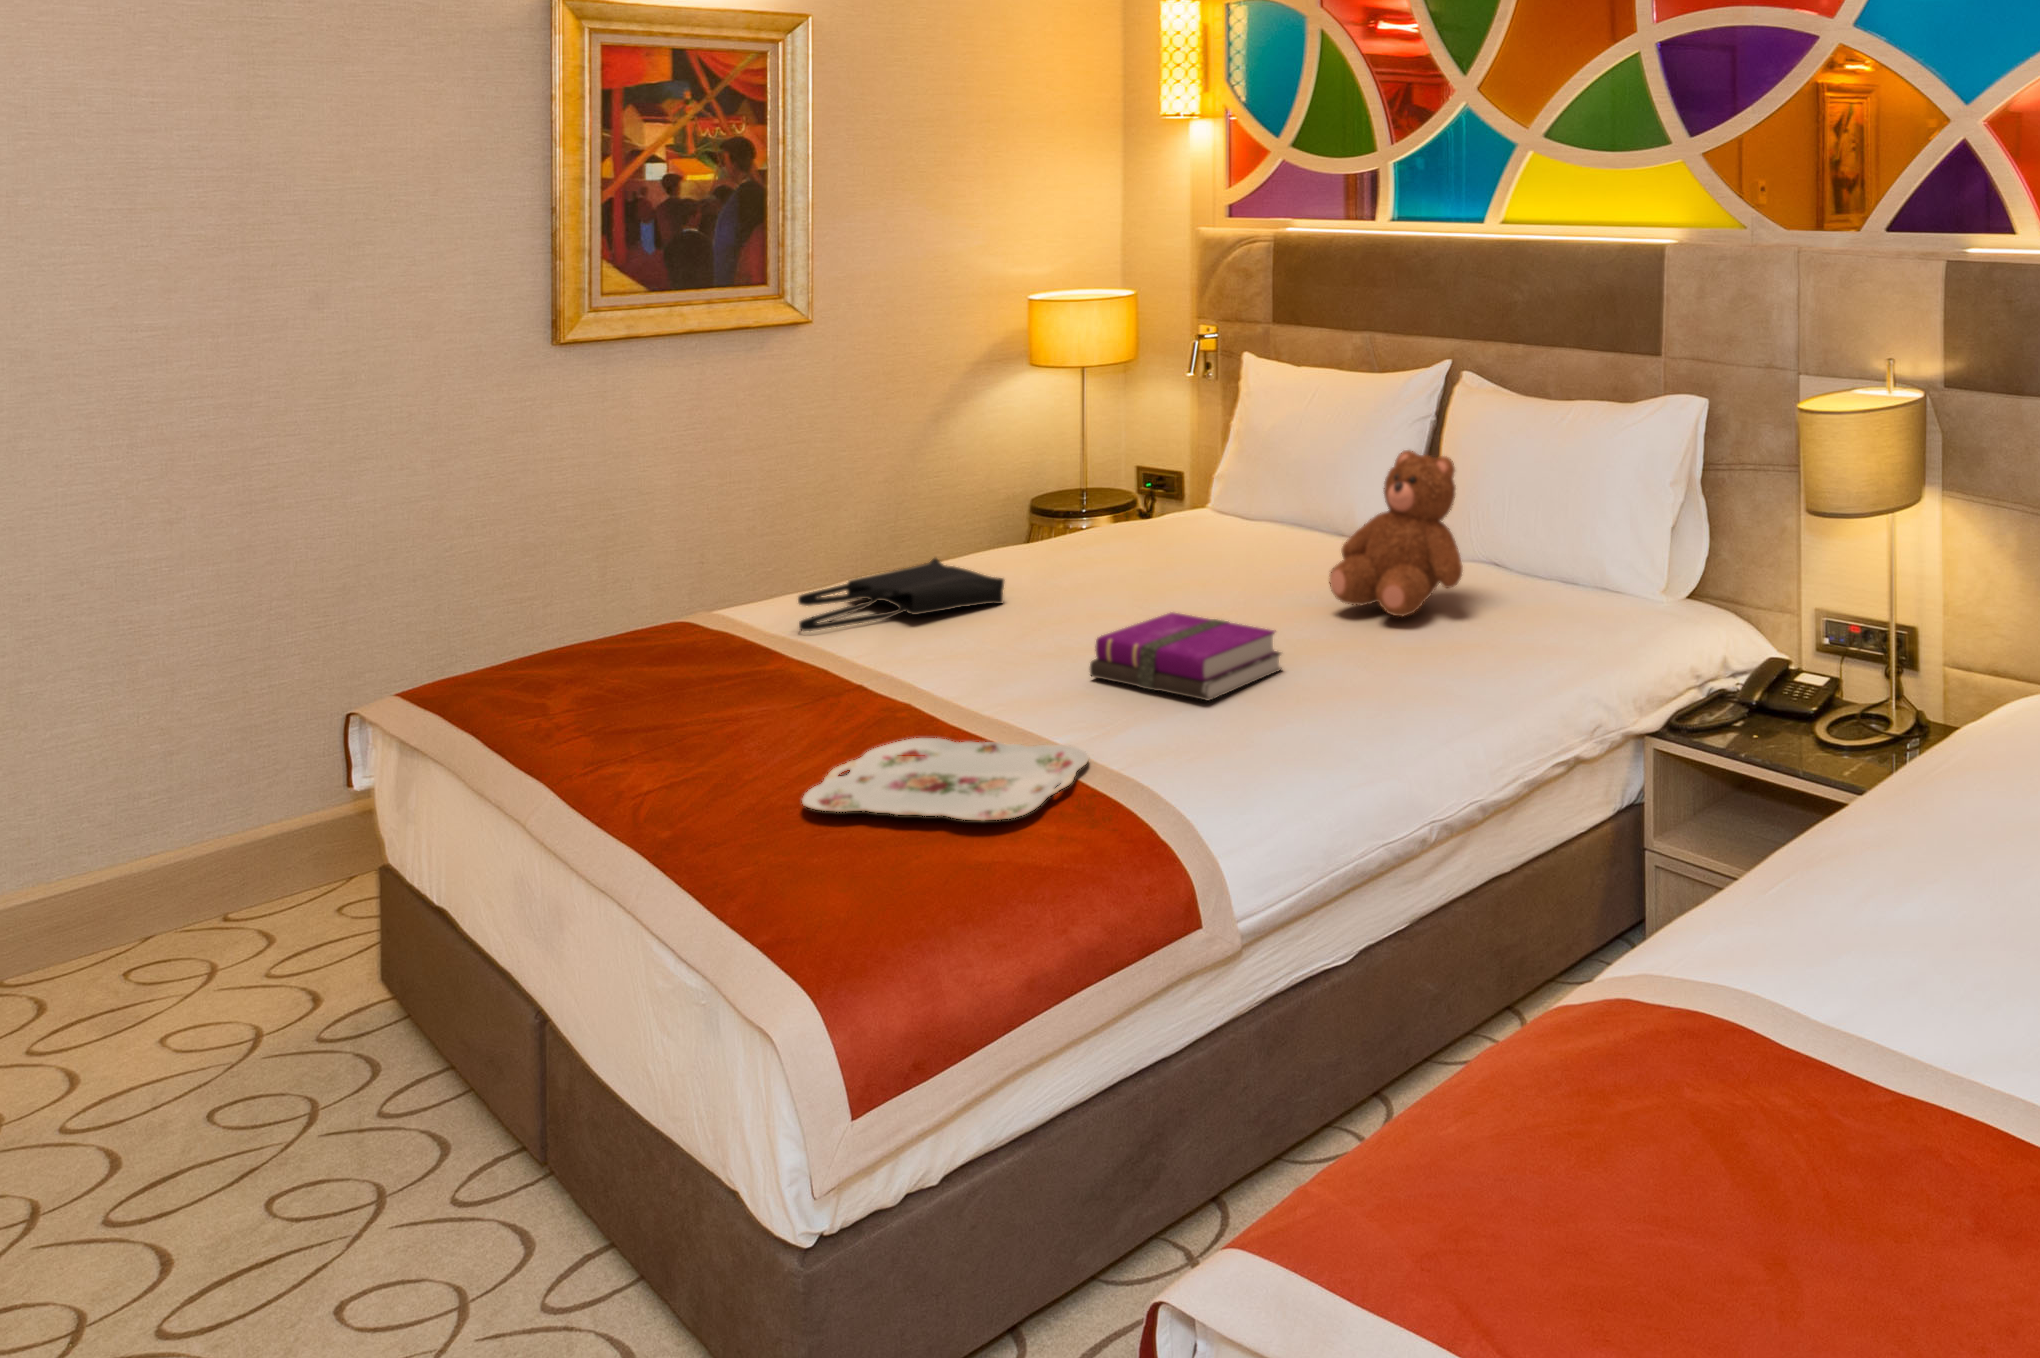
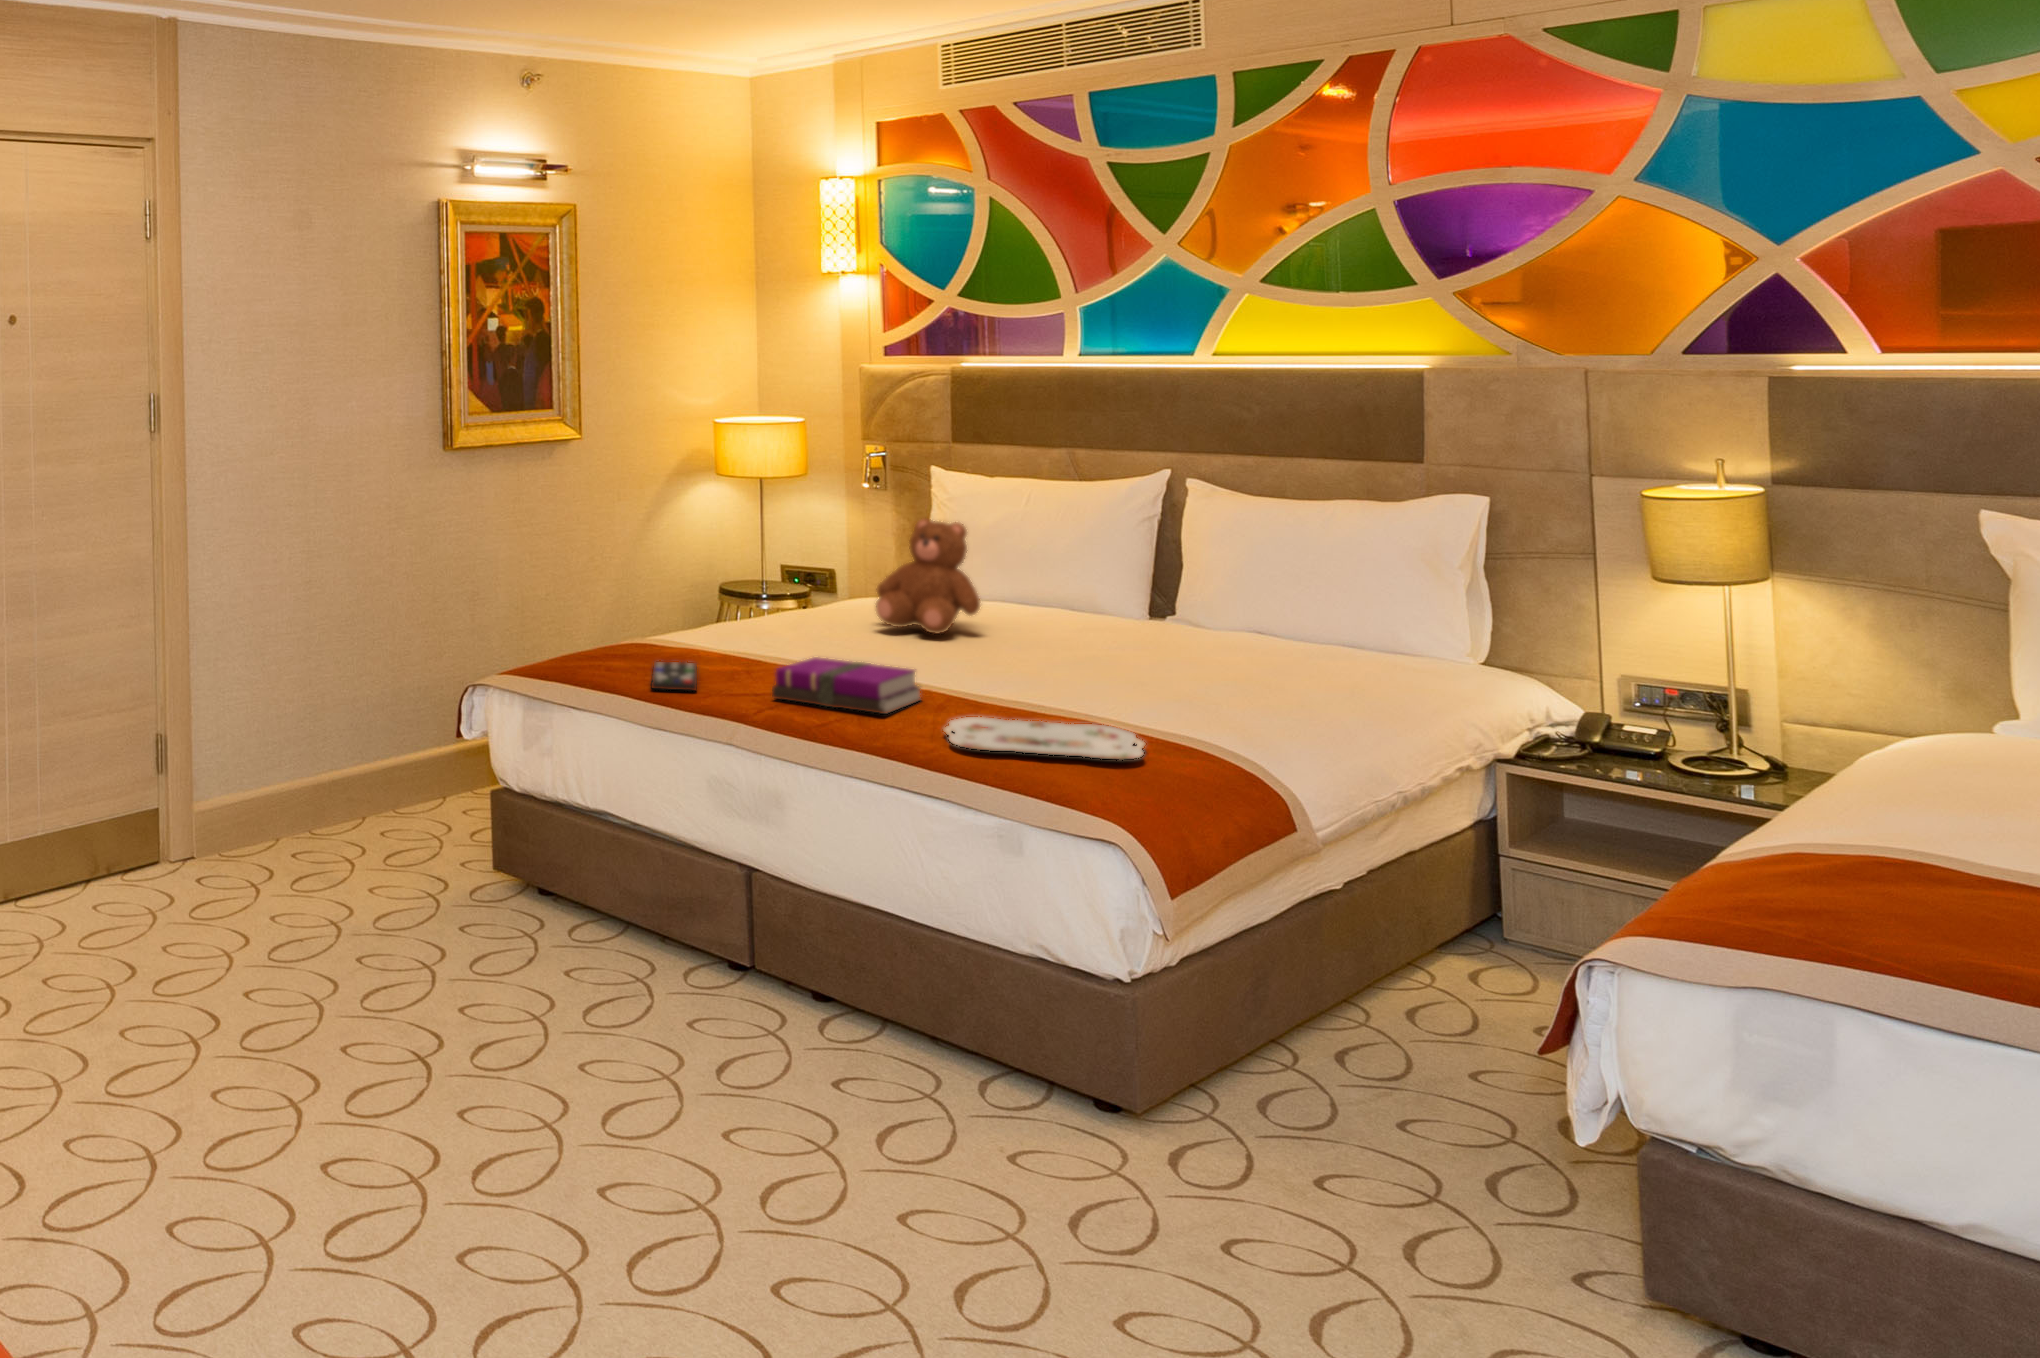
teddy bear: present [1329,450,1462,616] -> present [876,519,980,634]
tote bag: present [798,558,1004,631] -> none [749,614,884,658]
notebook: present [1090,612,1281,701] -> present [772,657,921,714]
remote control: none [555,645,701,702] -> present [651,662,697,690]

